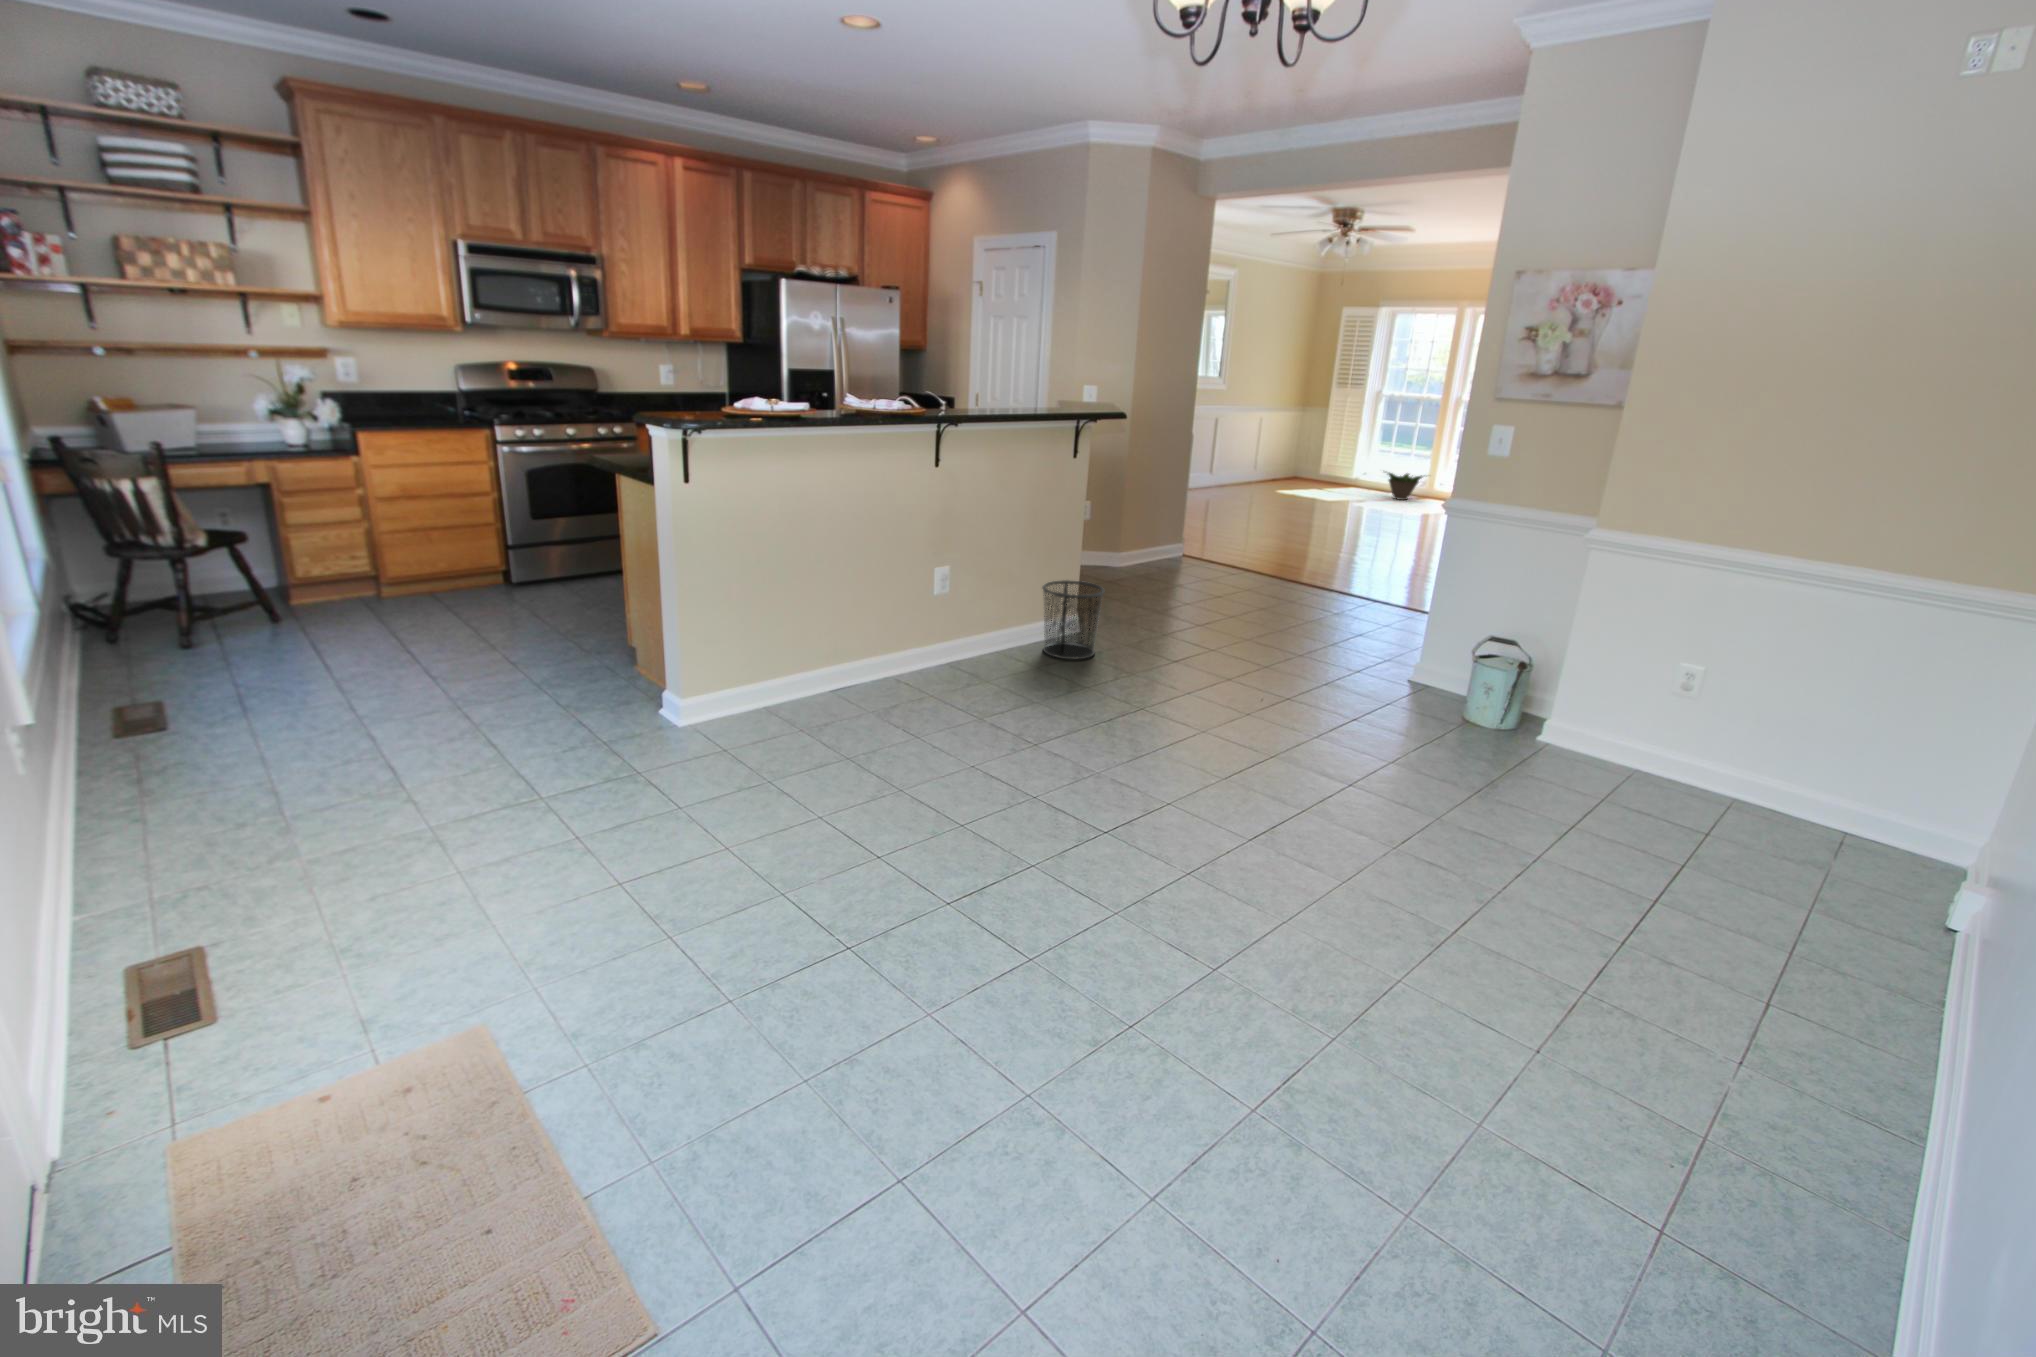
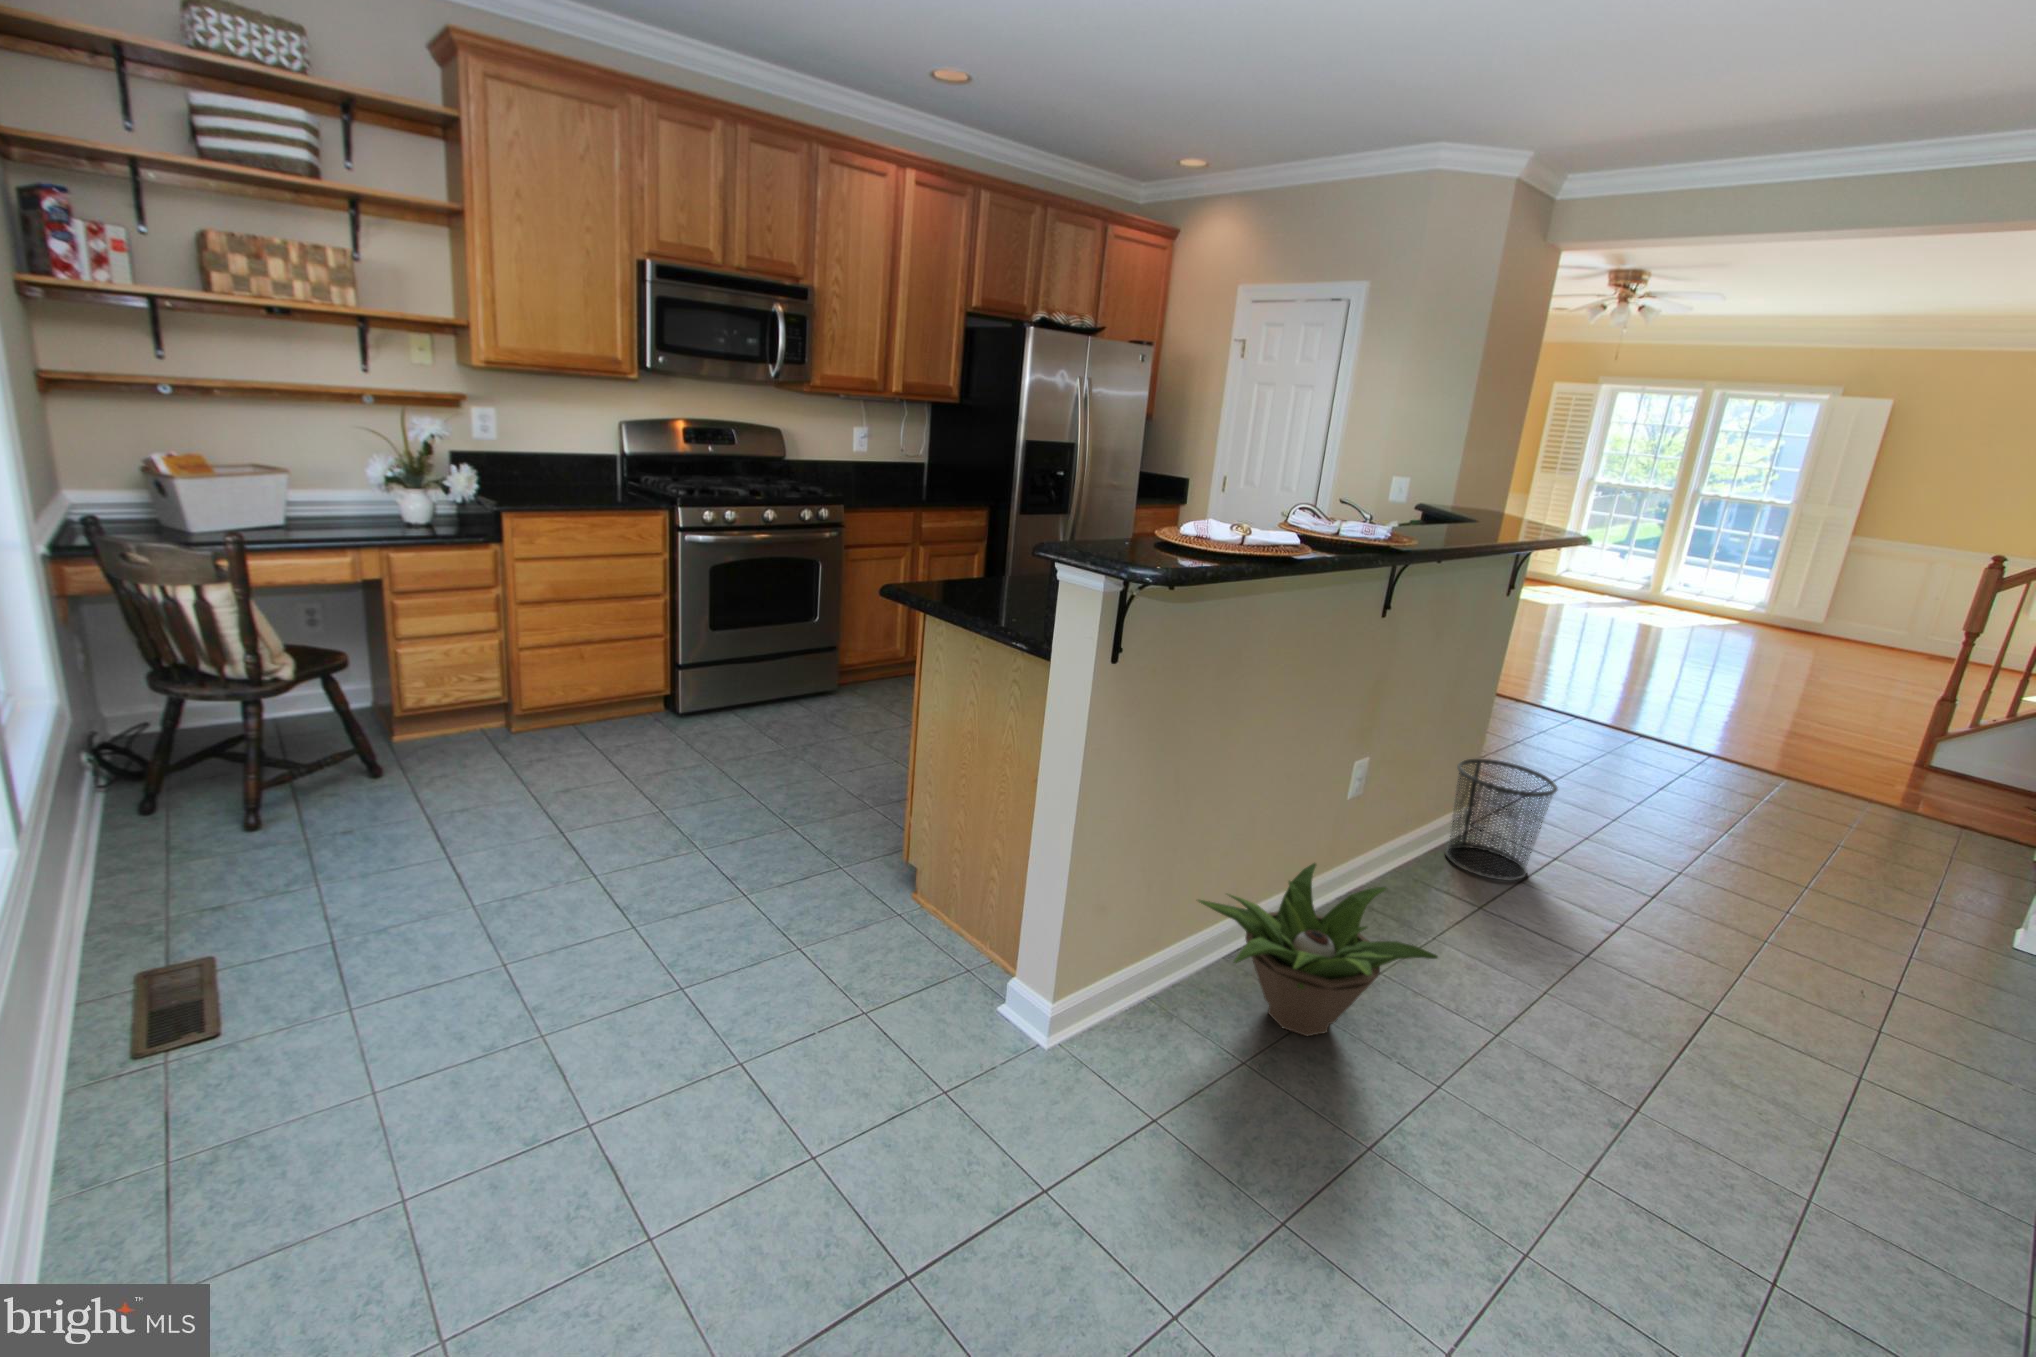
decorative plant: present [1388,473,1423,500] -> present [1198,863,1438,1036]

